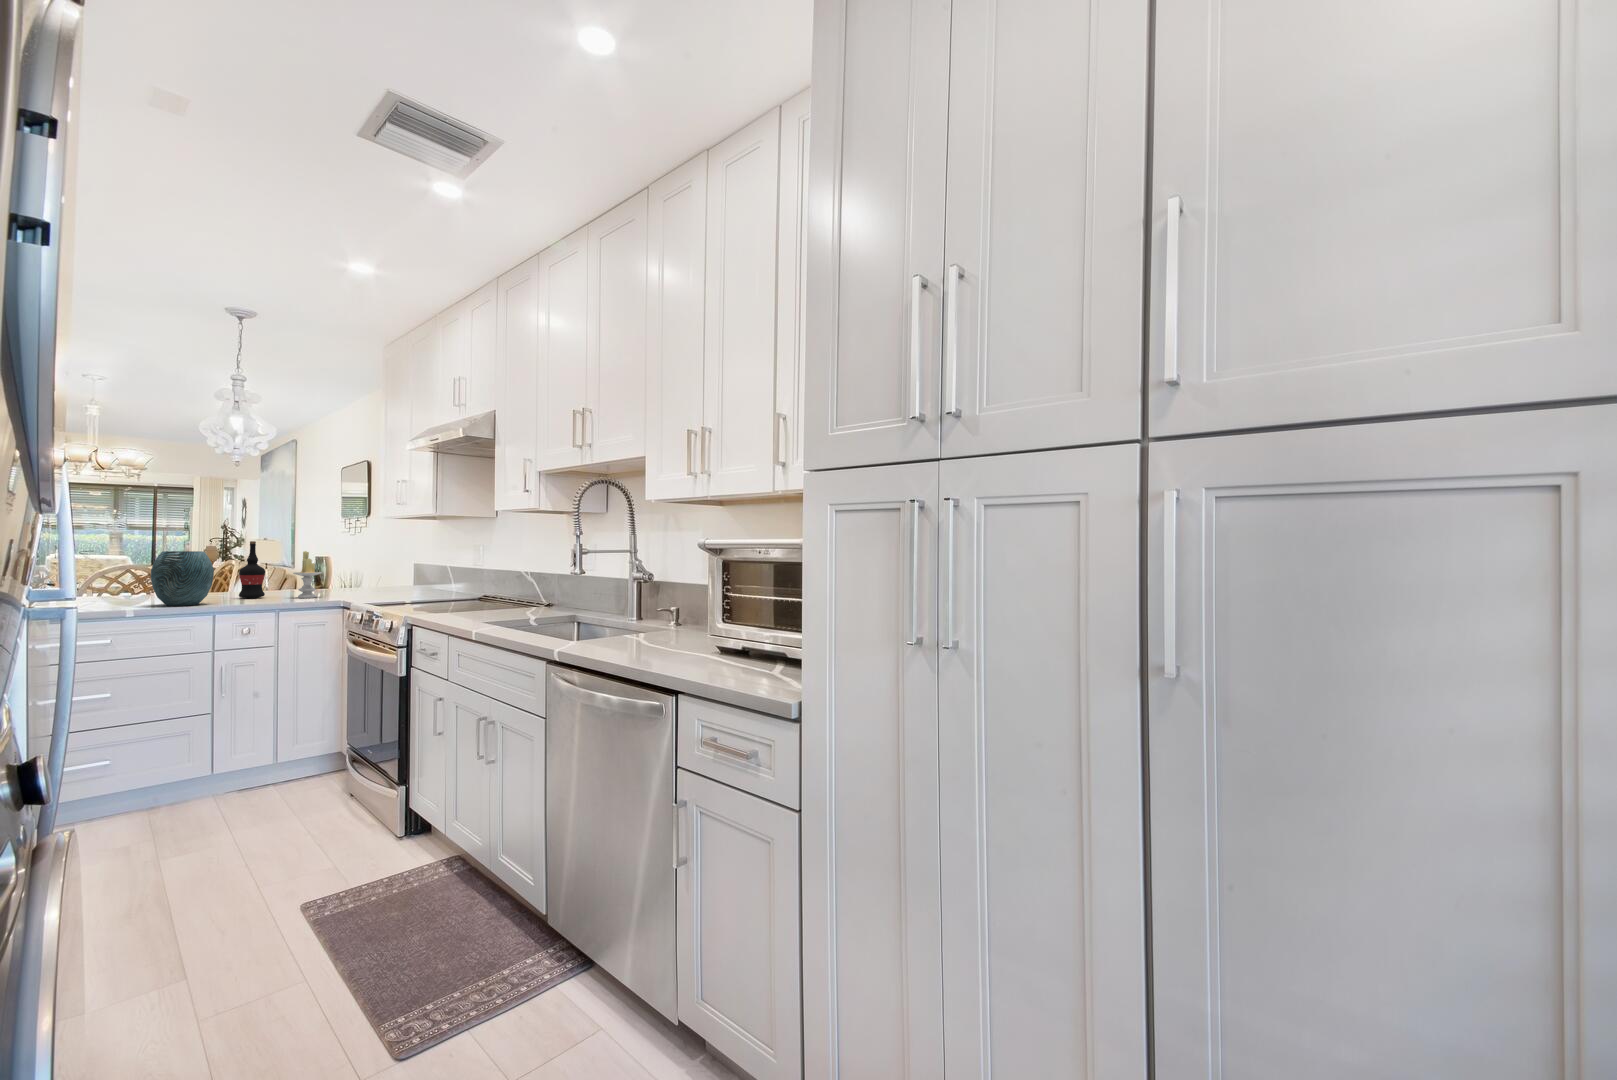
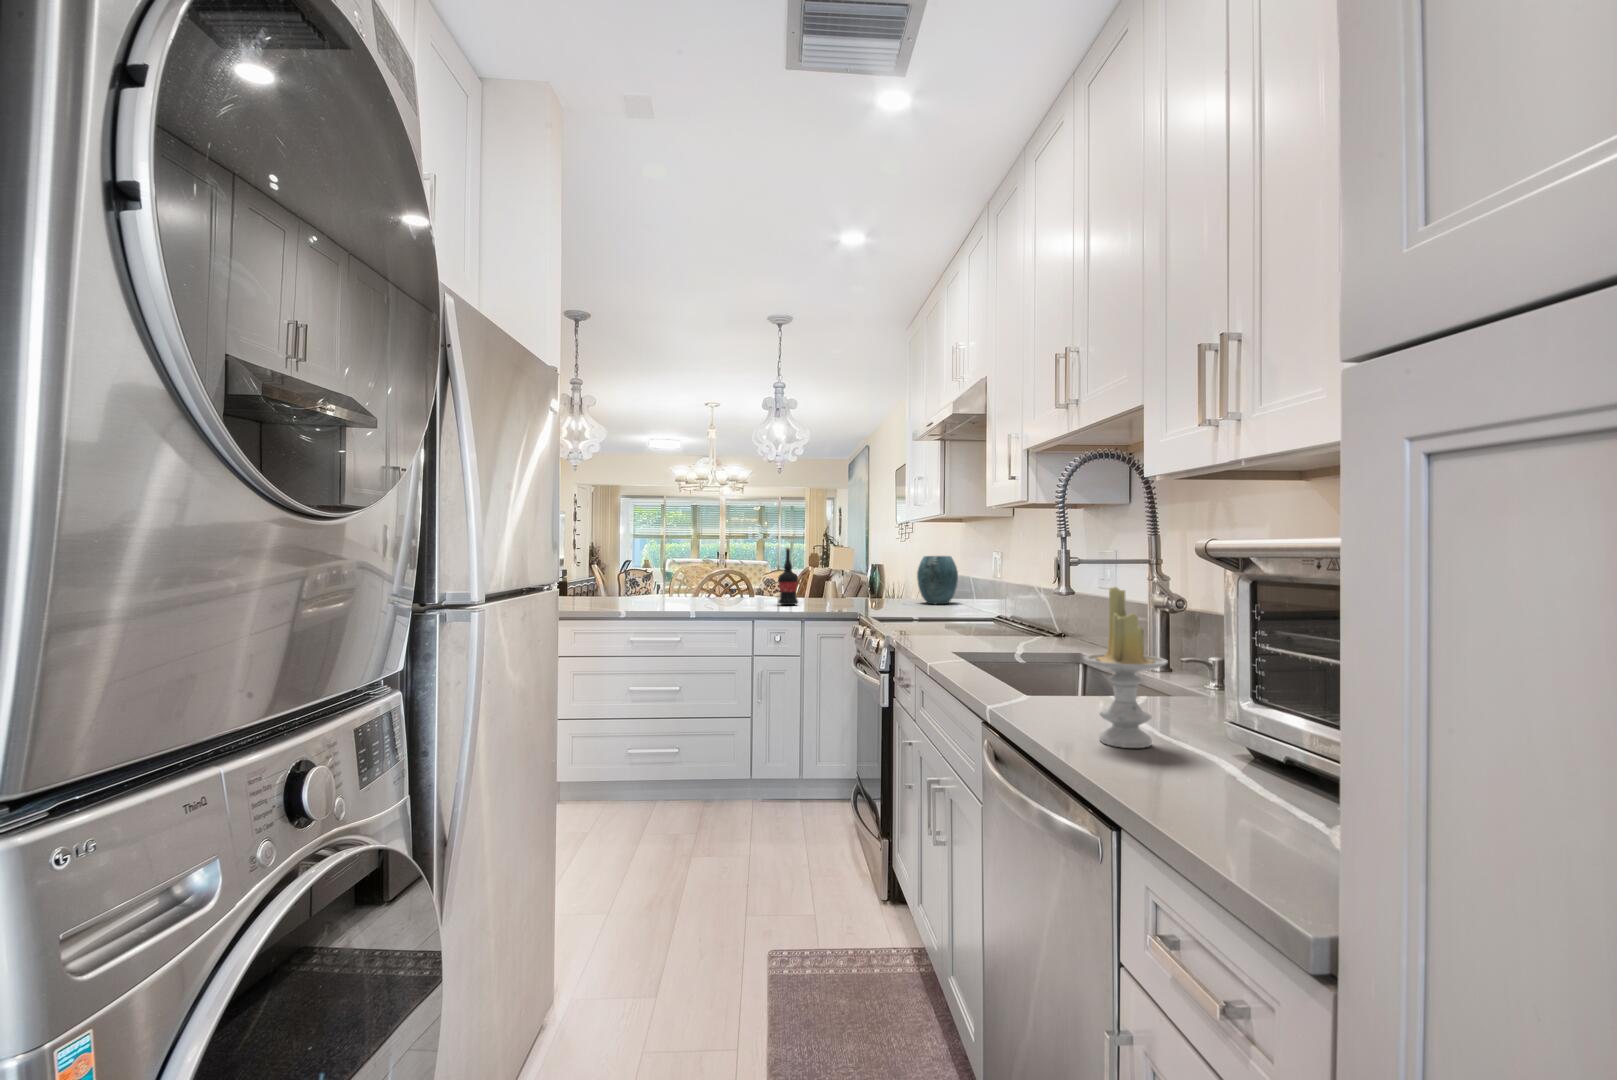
vase: present [151,551,214,606] -> present [917,556,958,604]
candle: present [293,551,322,598] -> present [1084,587,1168,748]

